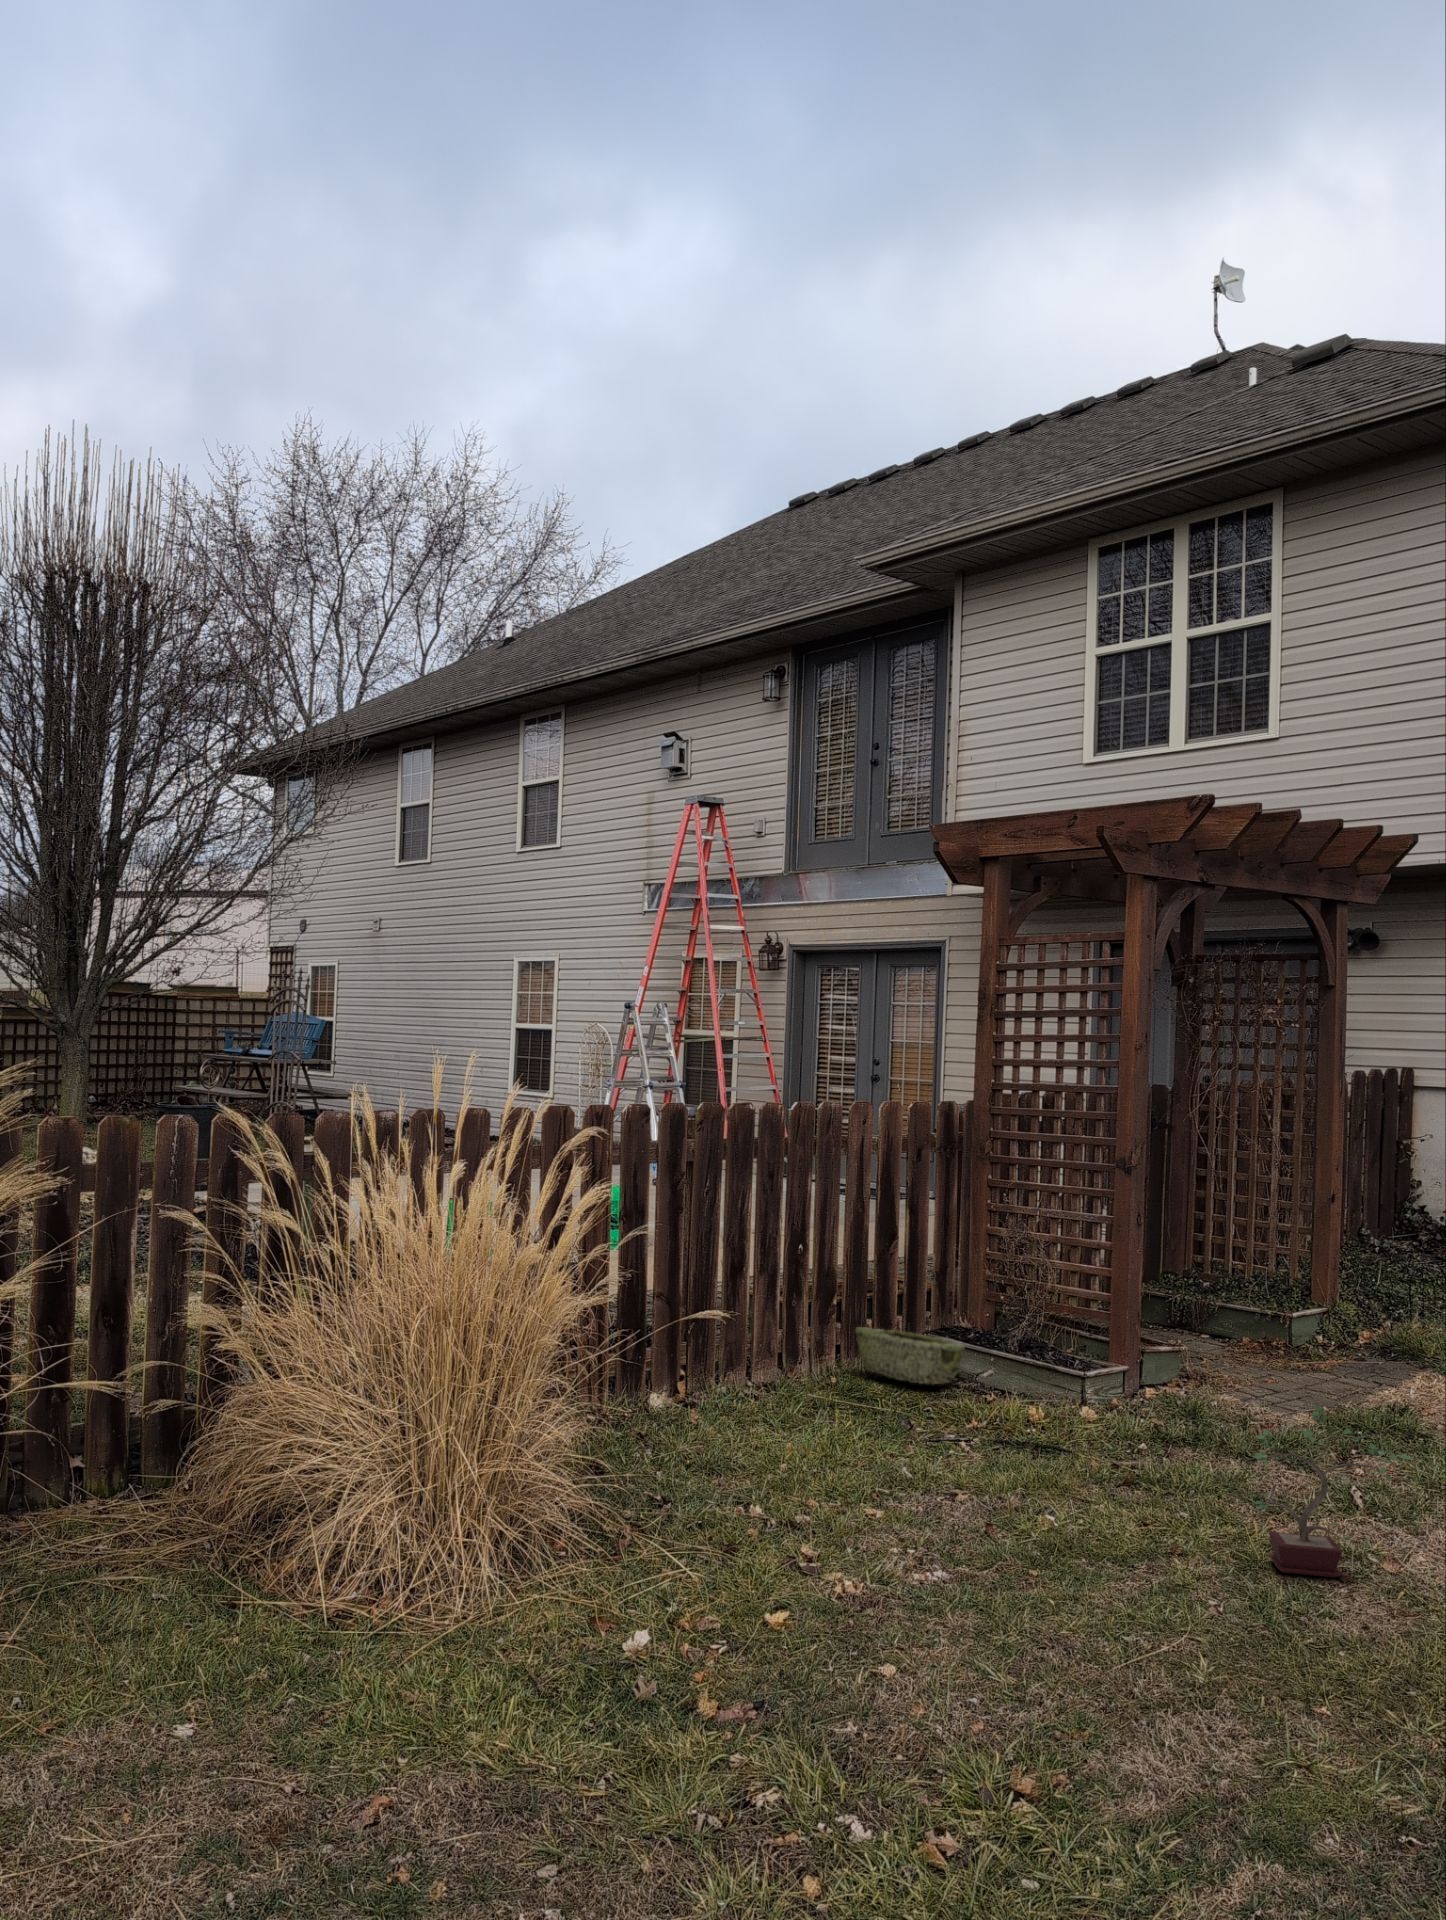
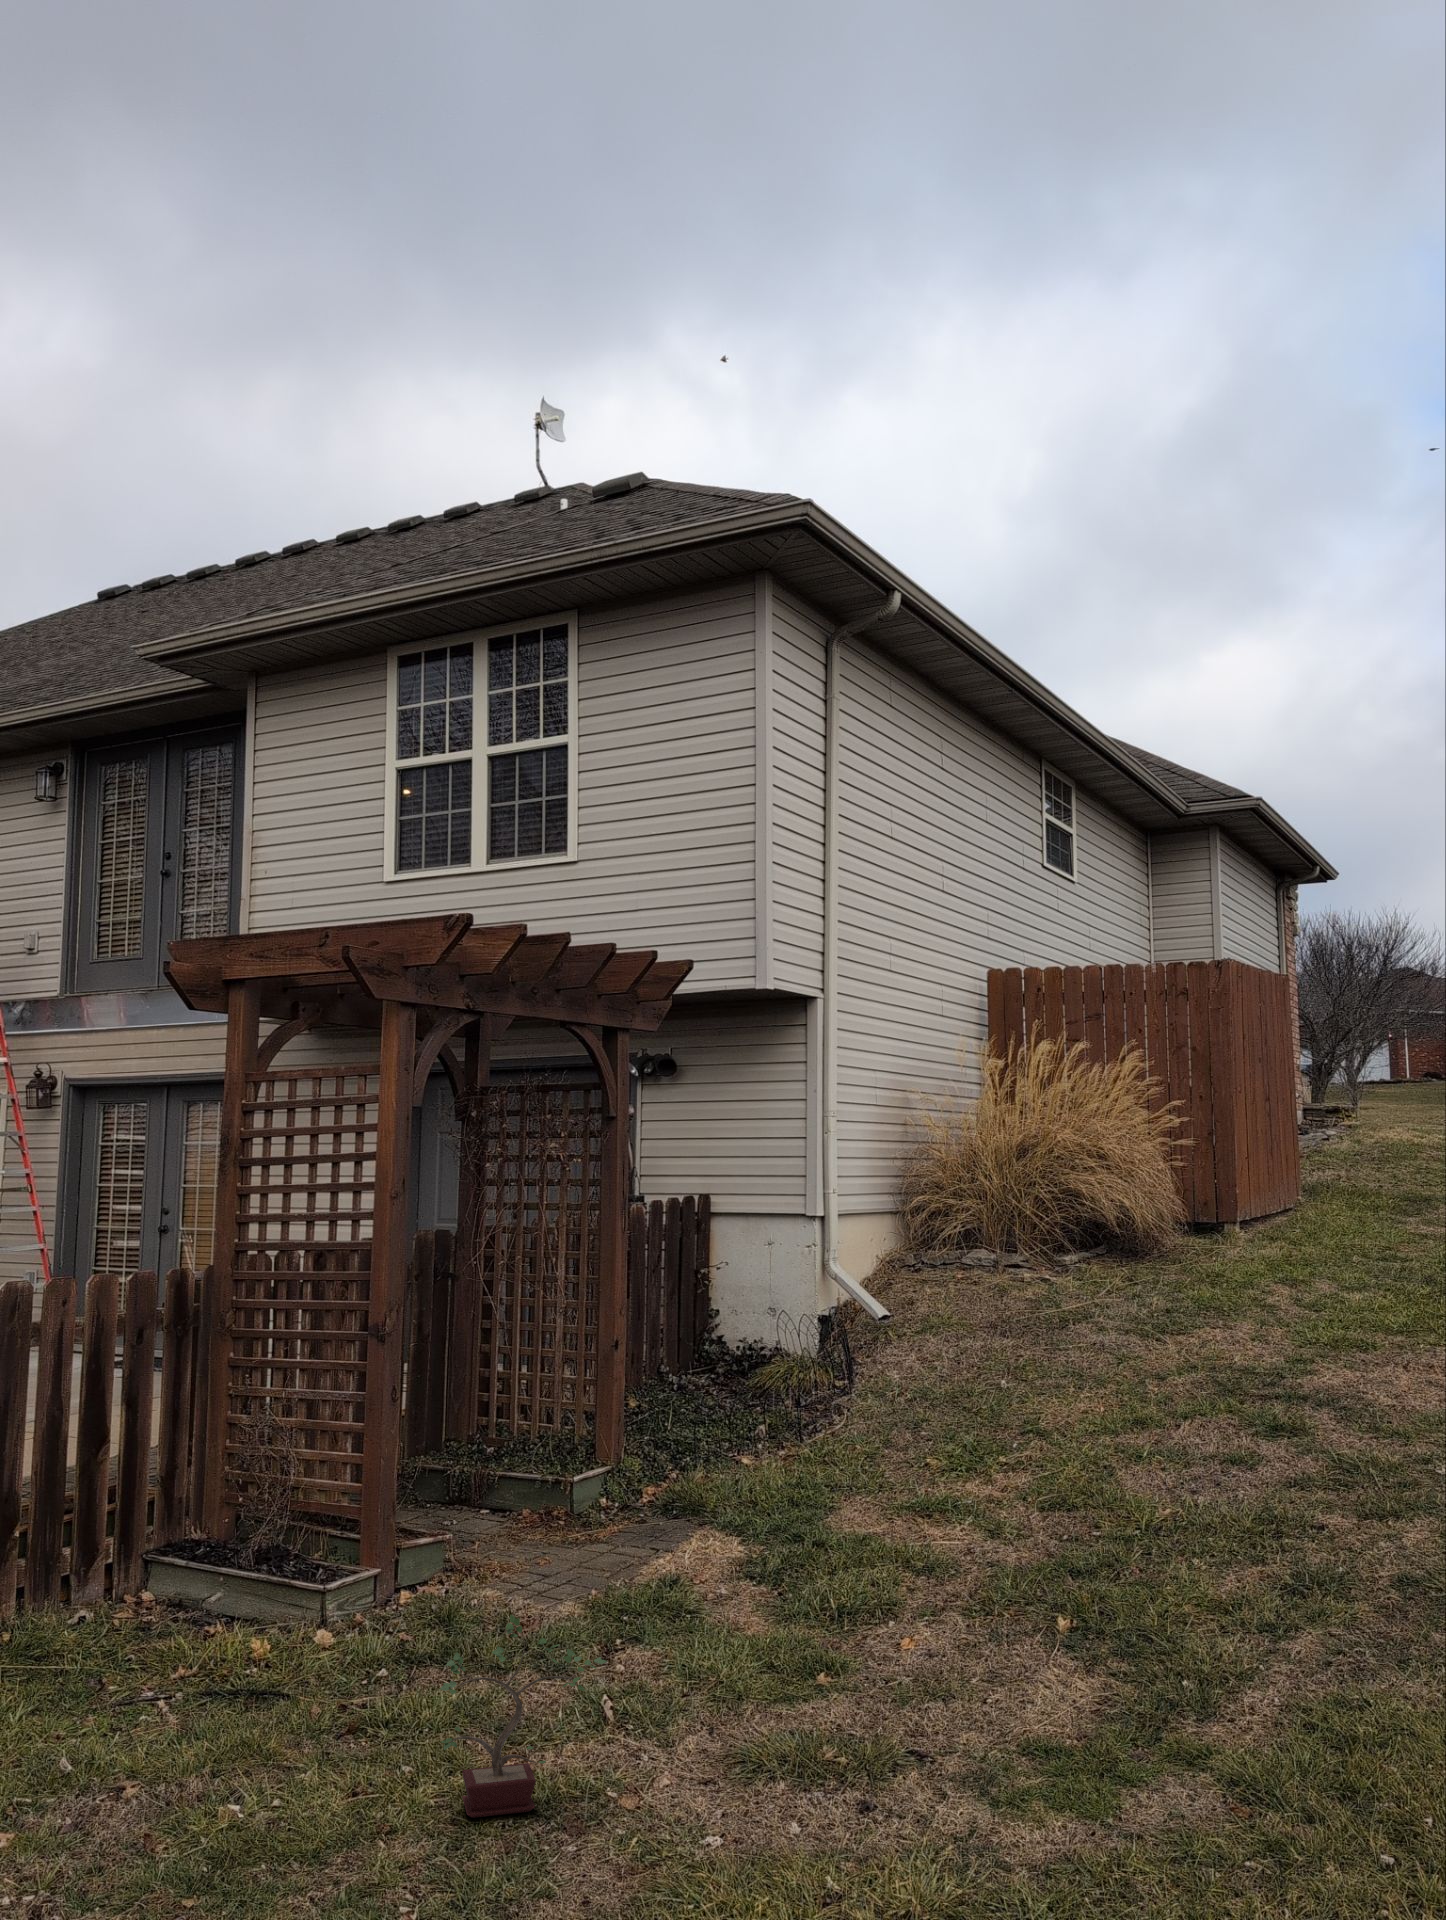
woven basket: present [855,1327,965,1384] -> none [42,1562,181,1630]

